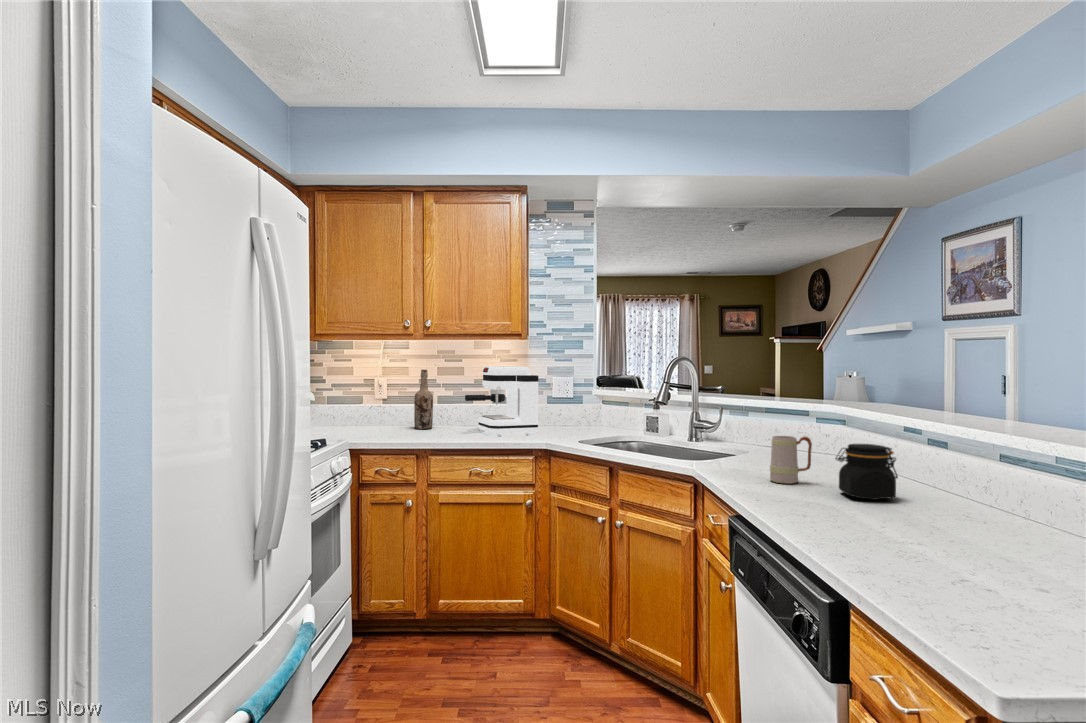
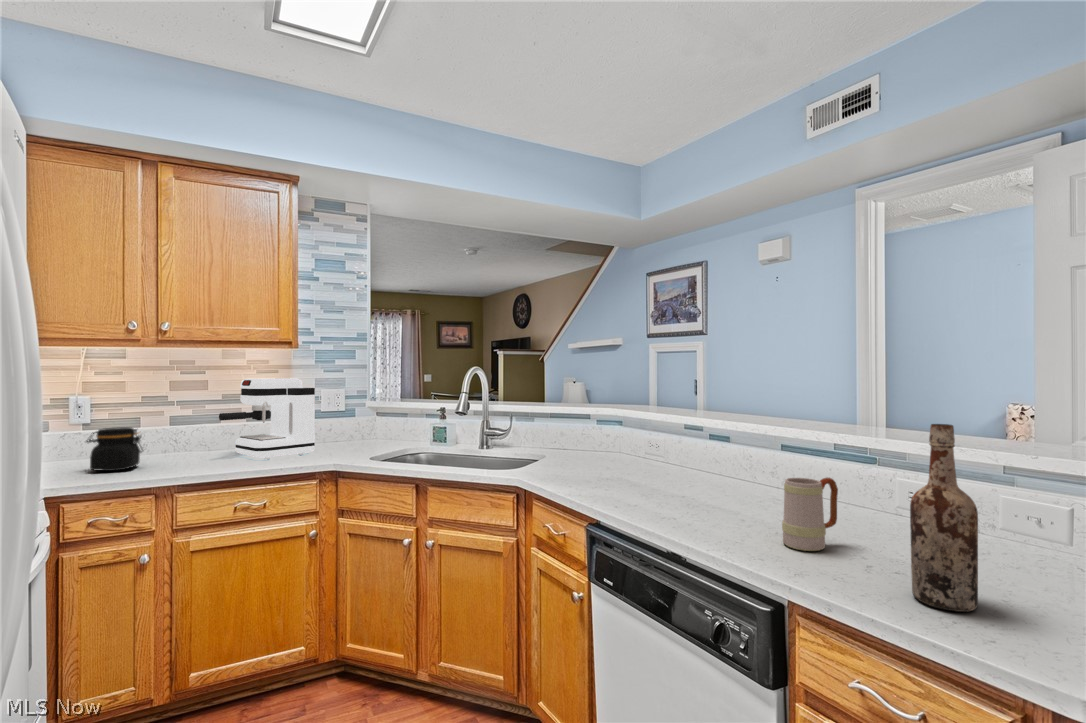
wine bottle: present [414,370,433,429] -> present [910,424,978,612]
mug: present [770,436,812,484] -> present [782,478,838,551]
jar: present [836,444,898,500] -> present [87,427,143,471]

